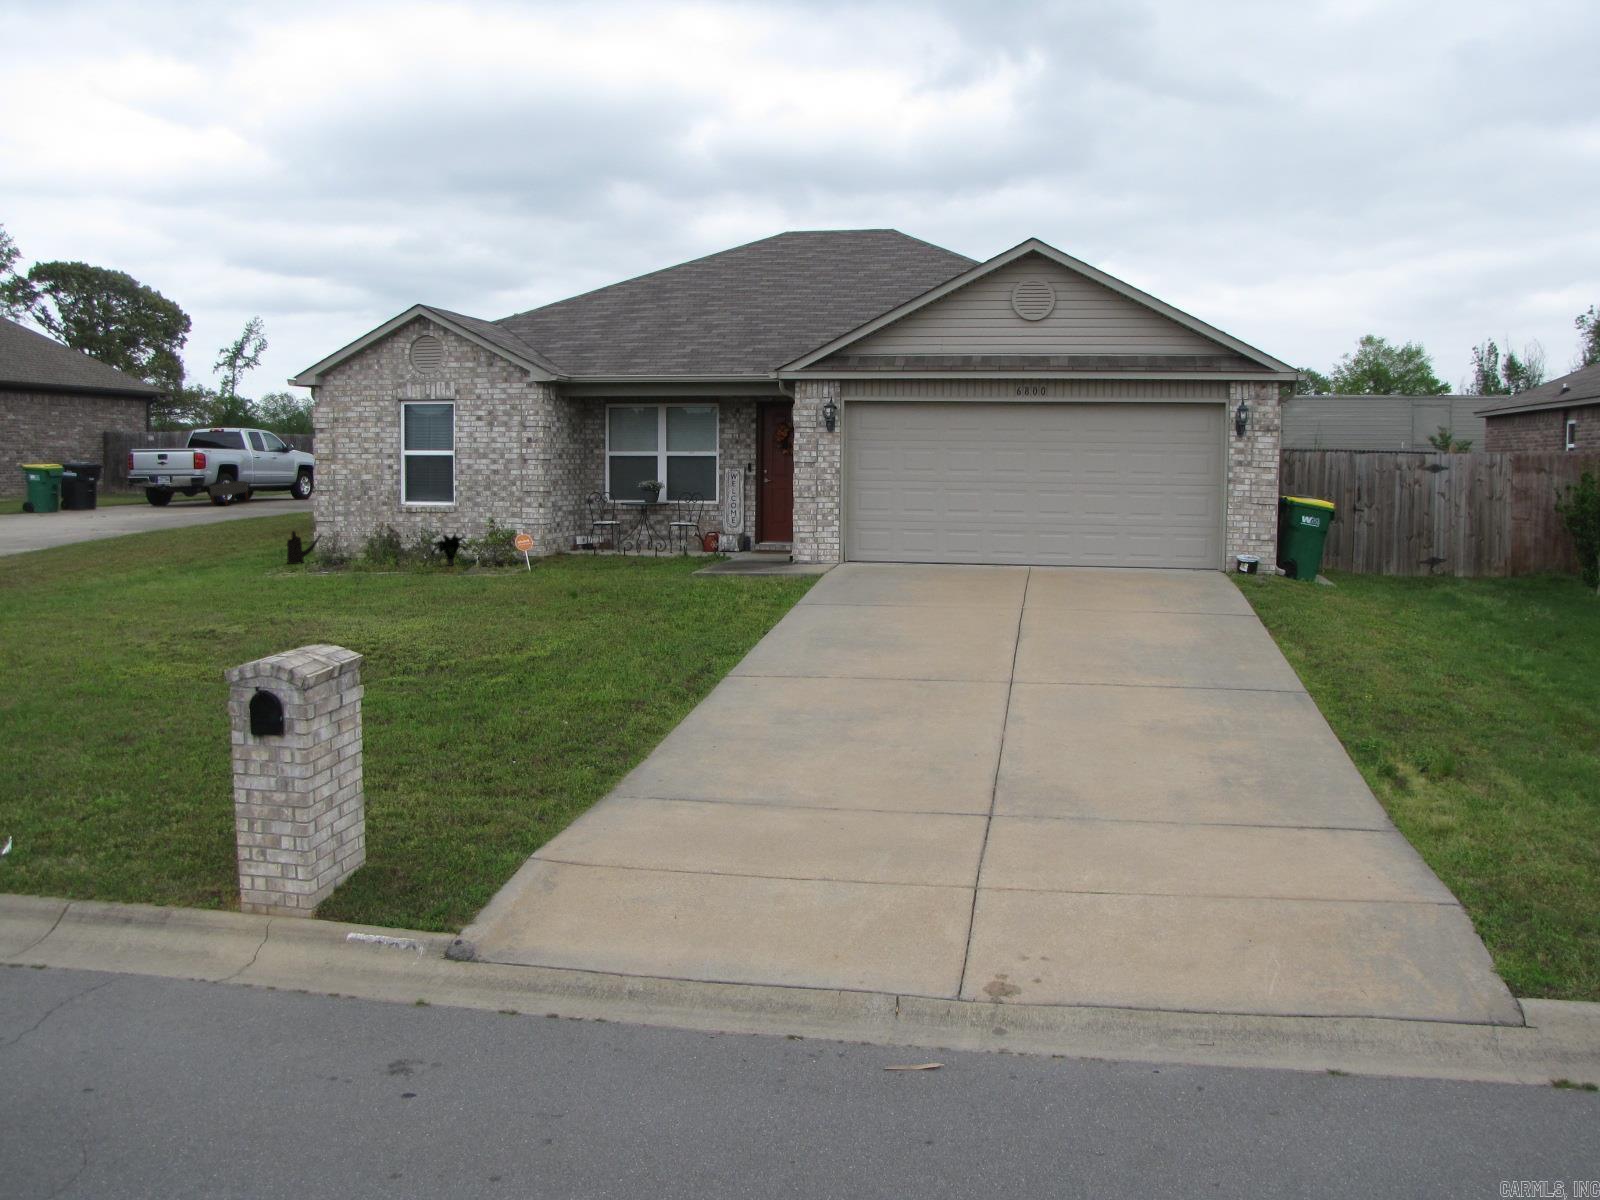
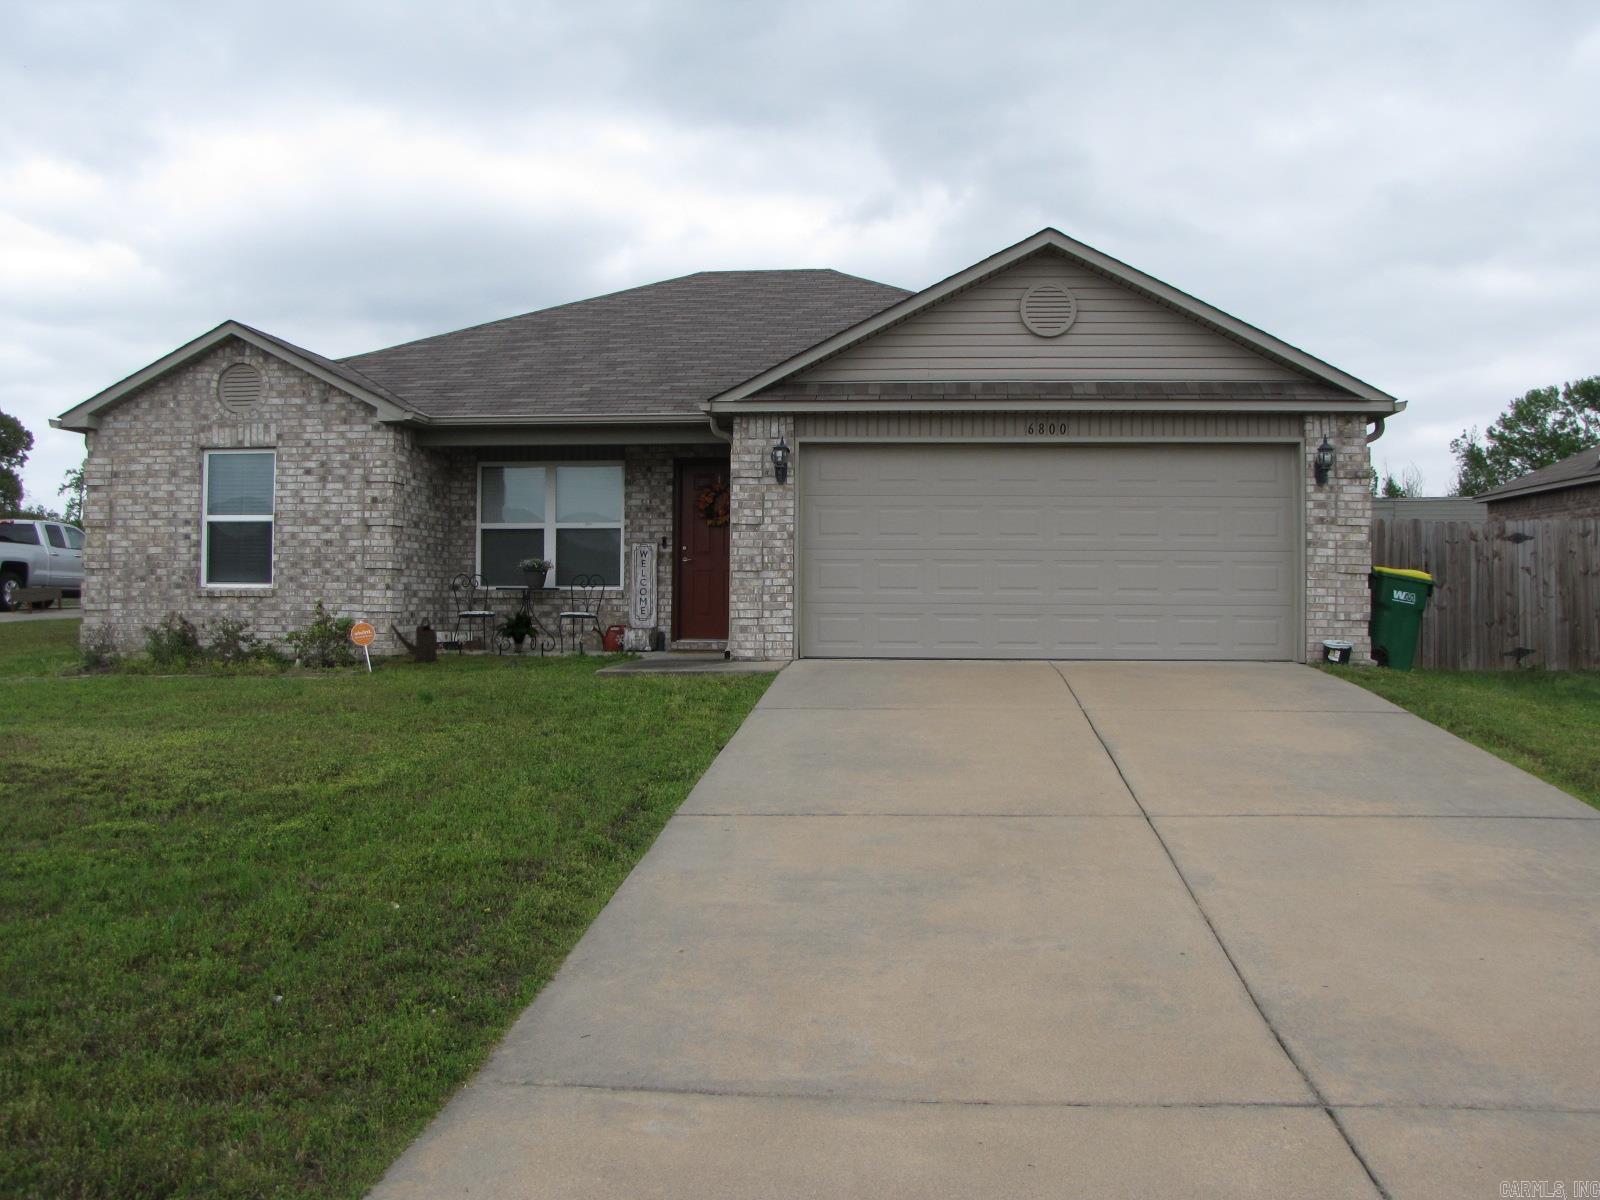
watering can: present [287,531,321,564] -> present [391,617,443,662]
potted plant: present [431,533,468,565] -> present [495,610,542,652]

